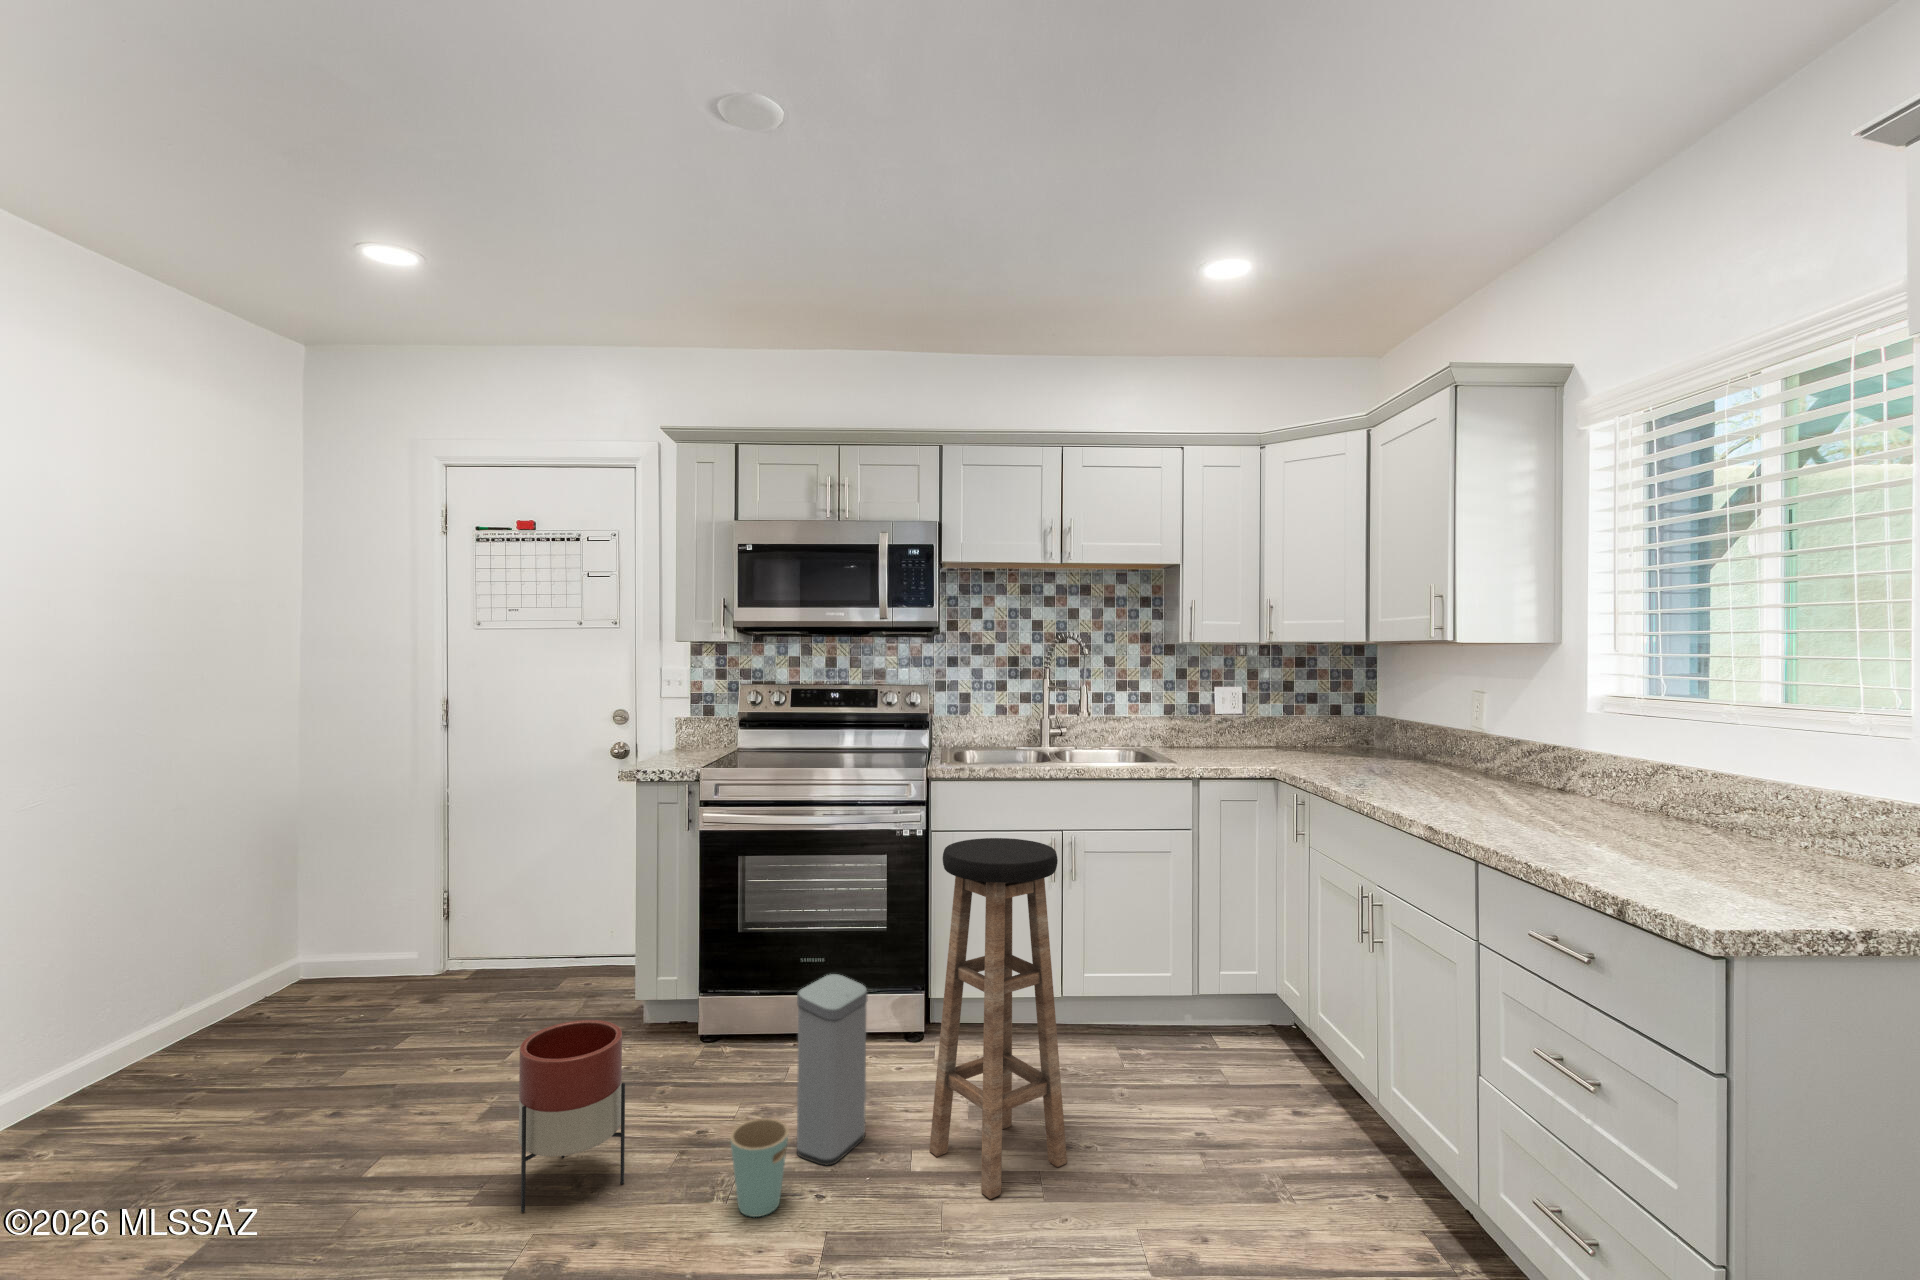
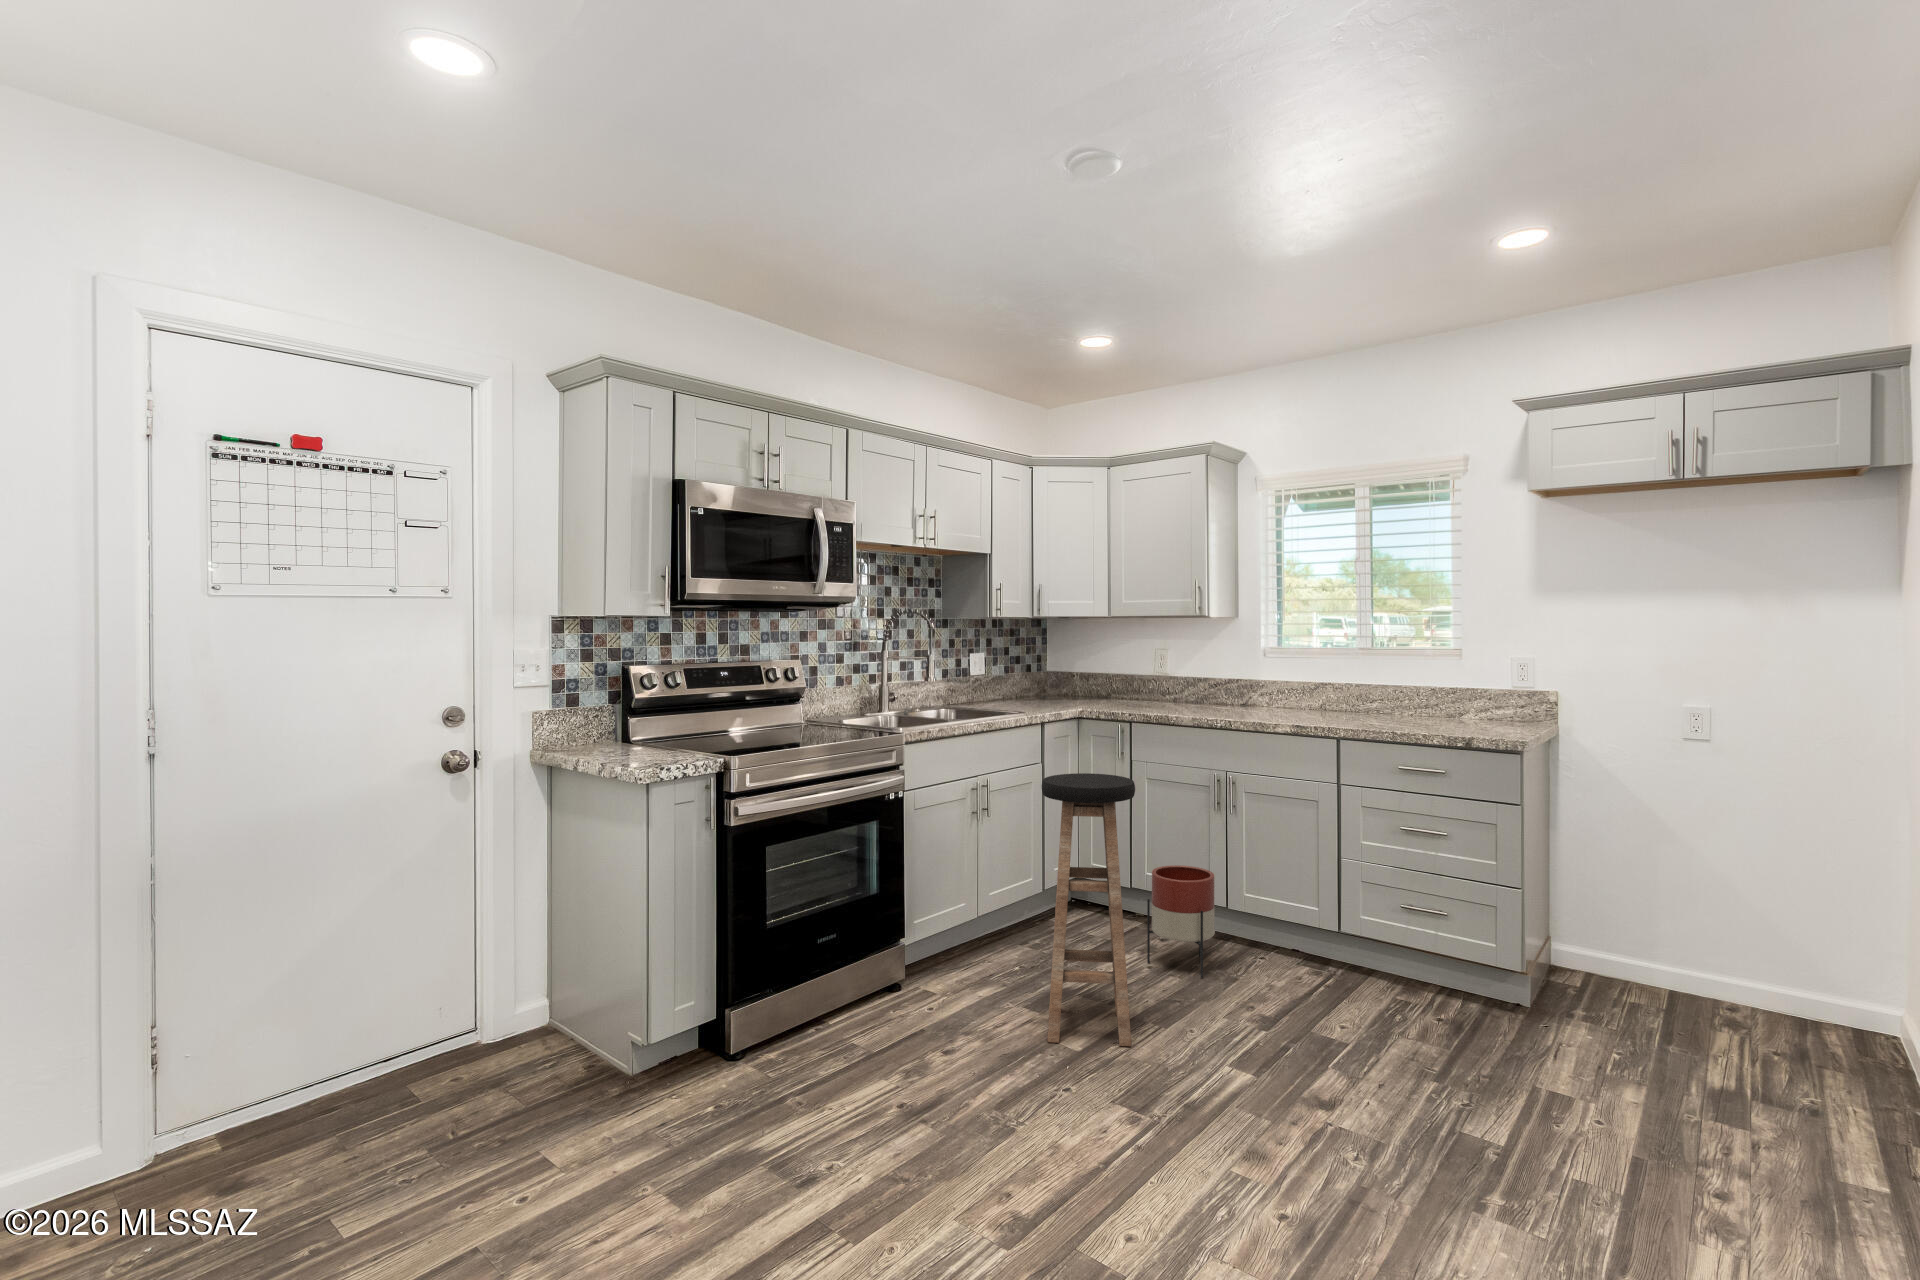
trash can: present [730,974,867,1217] -> none [956,919,1047,1129]
planter: present [518,1020,625,1213] -> present [1147,865,1215,978]

